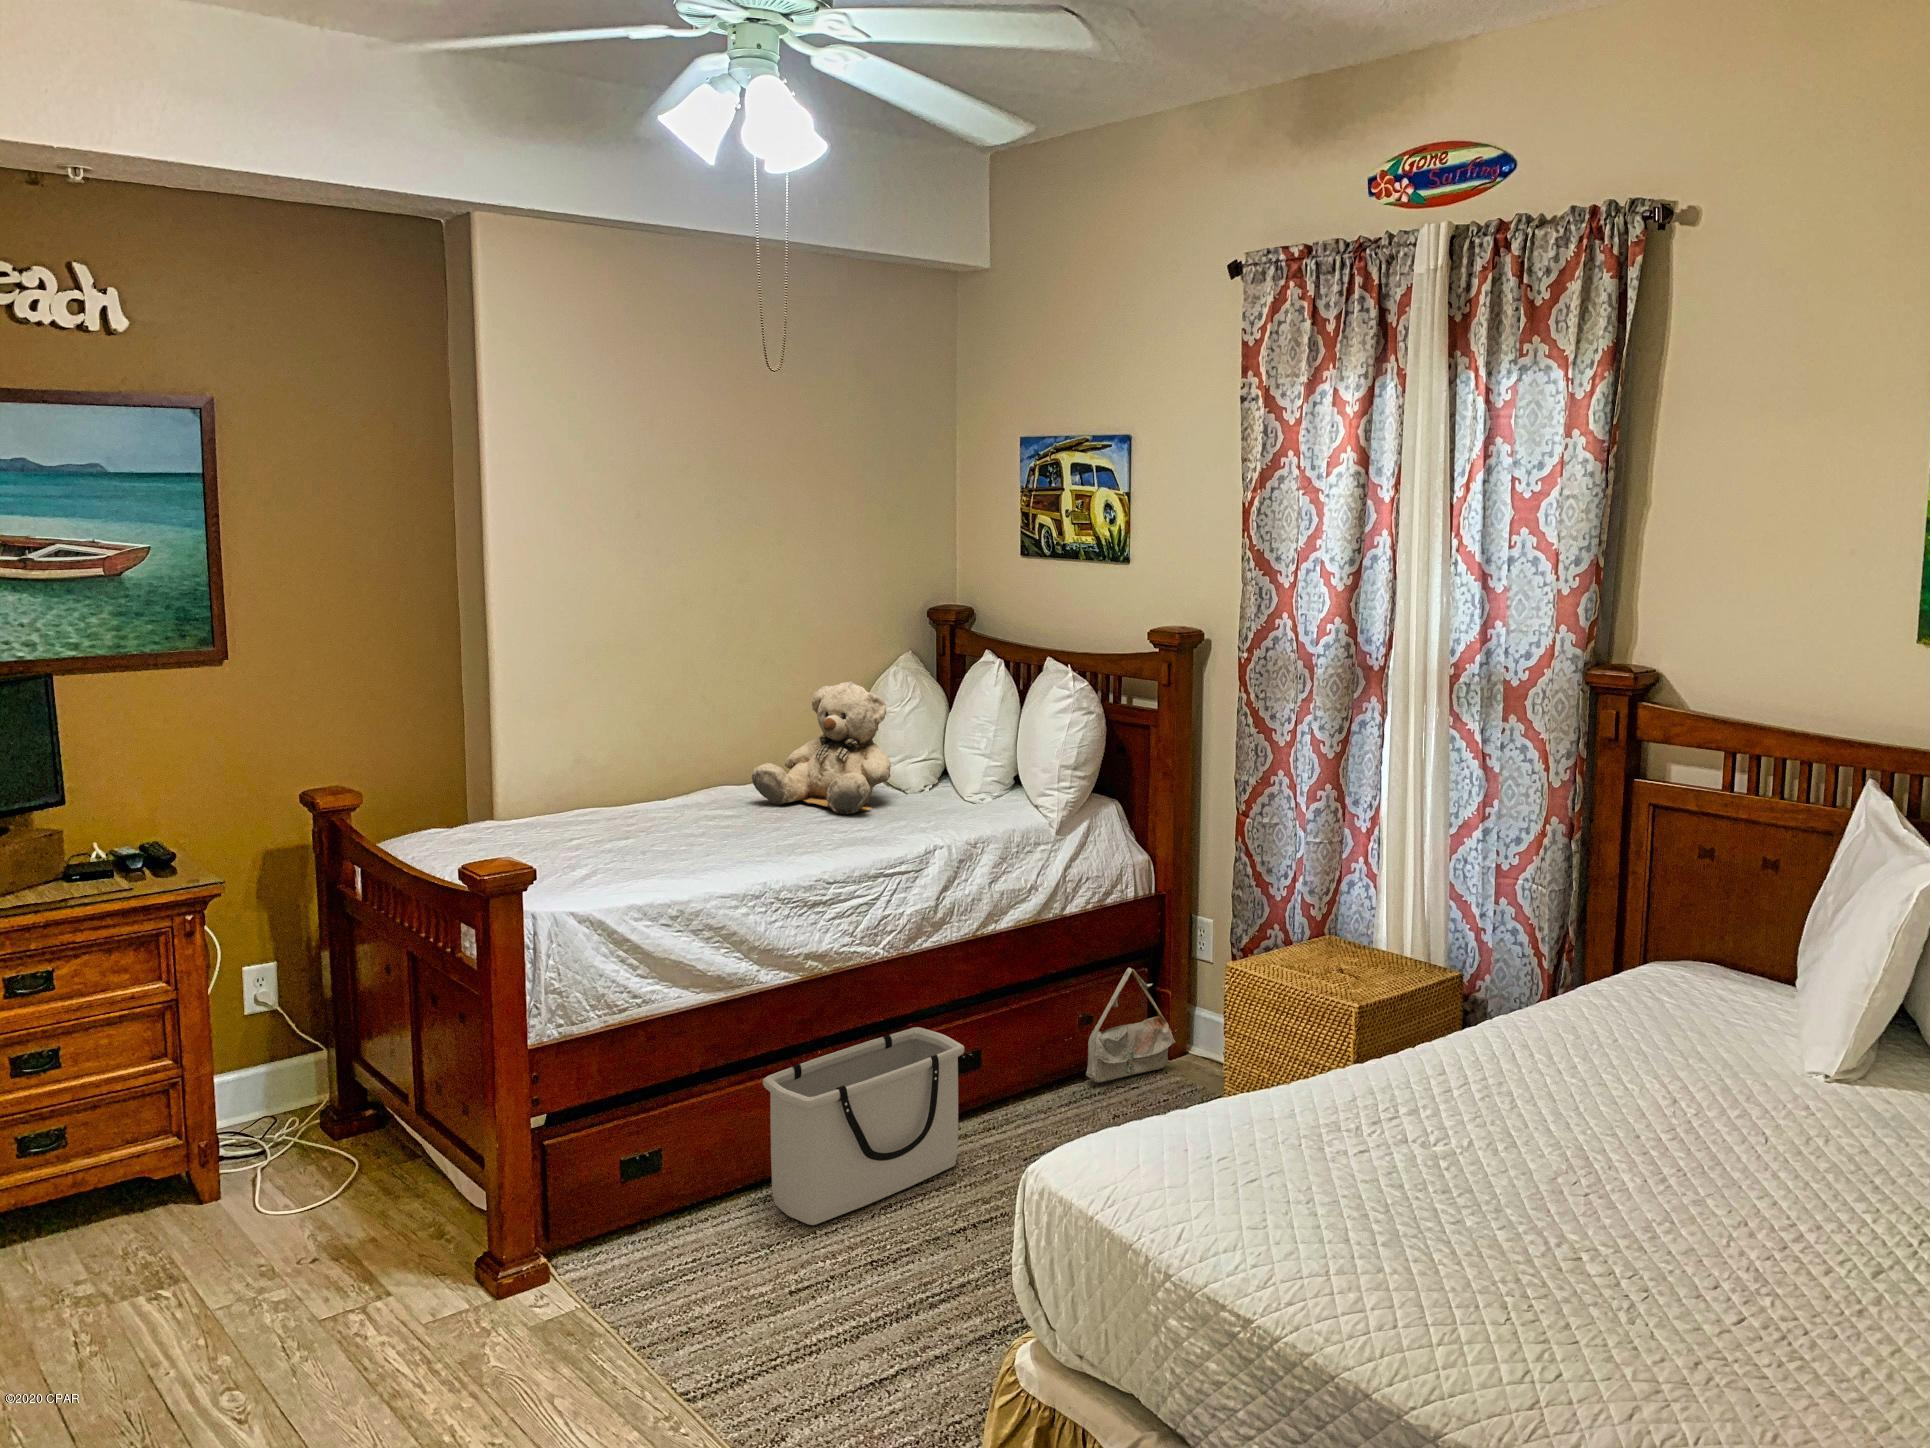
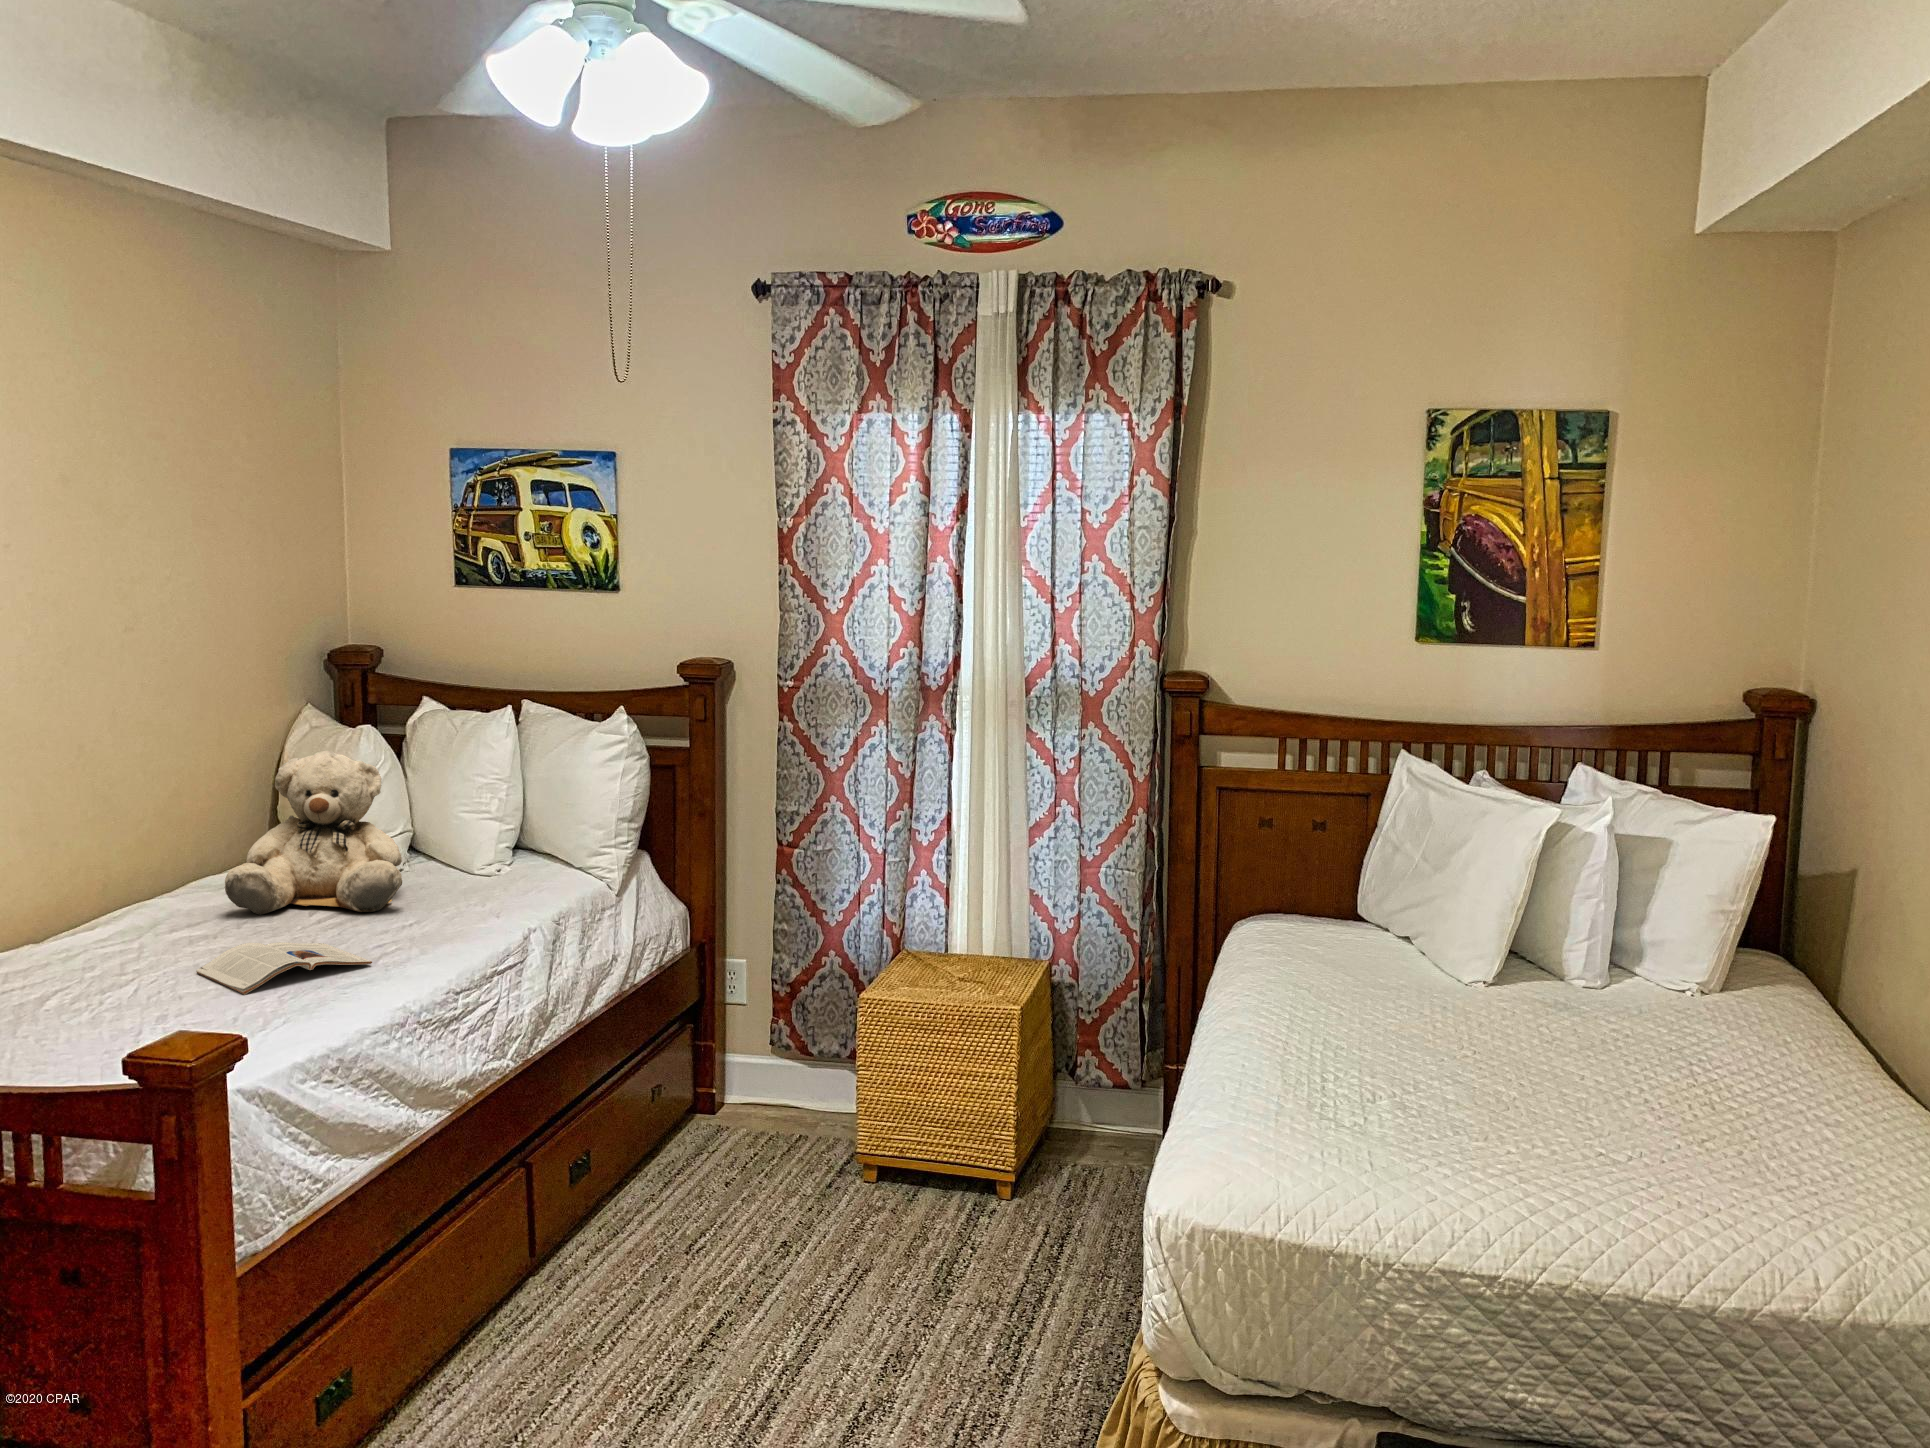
magazine: none [673,819,784,855] -> present [196,942,372,995]
bag: present [1086,968,1175,1082] -> none [652,1030,726,1161]
storage bin: present [763,1027,964,1225] -> none [432,1141,615,1396]

